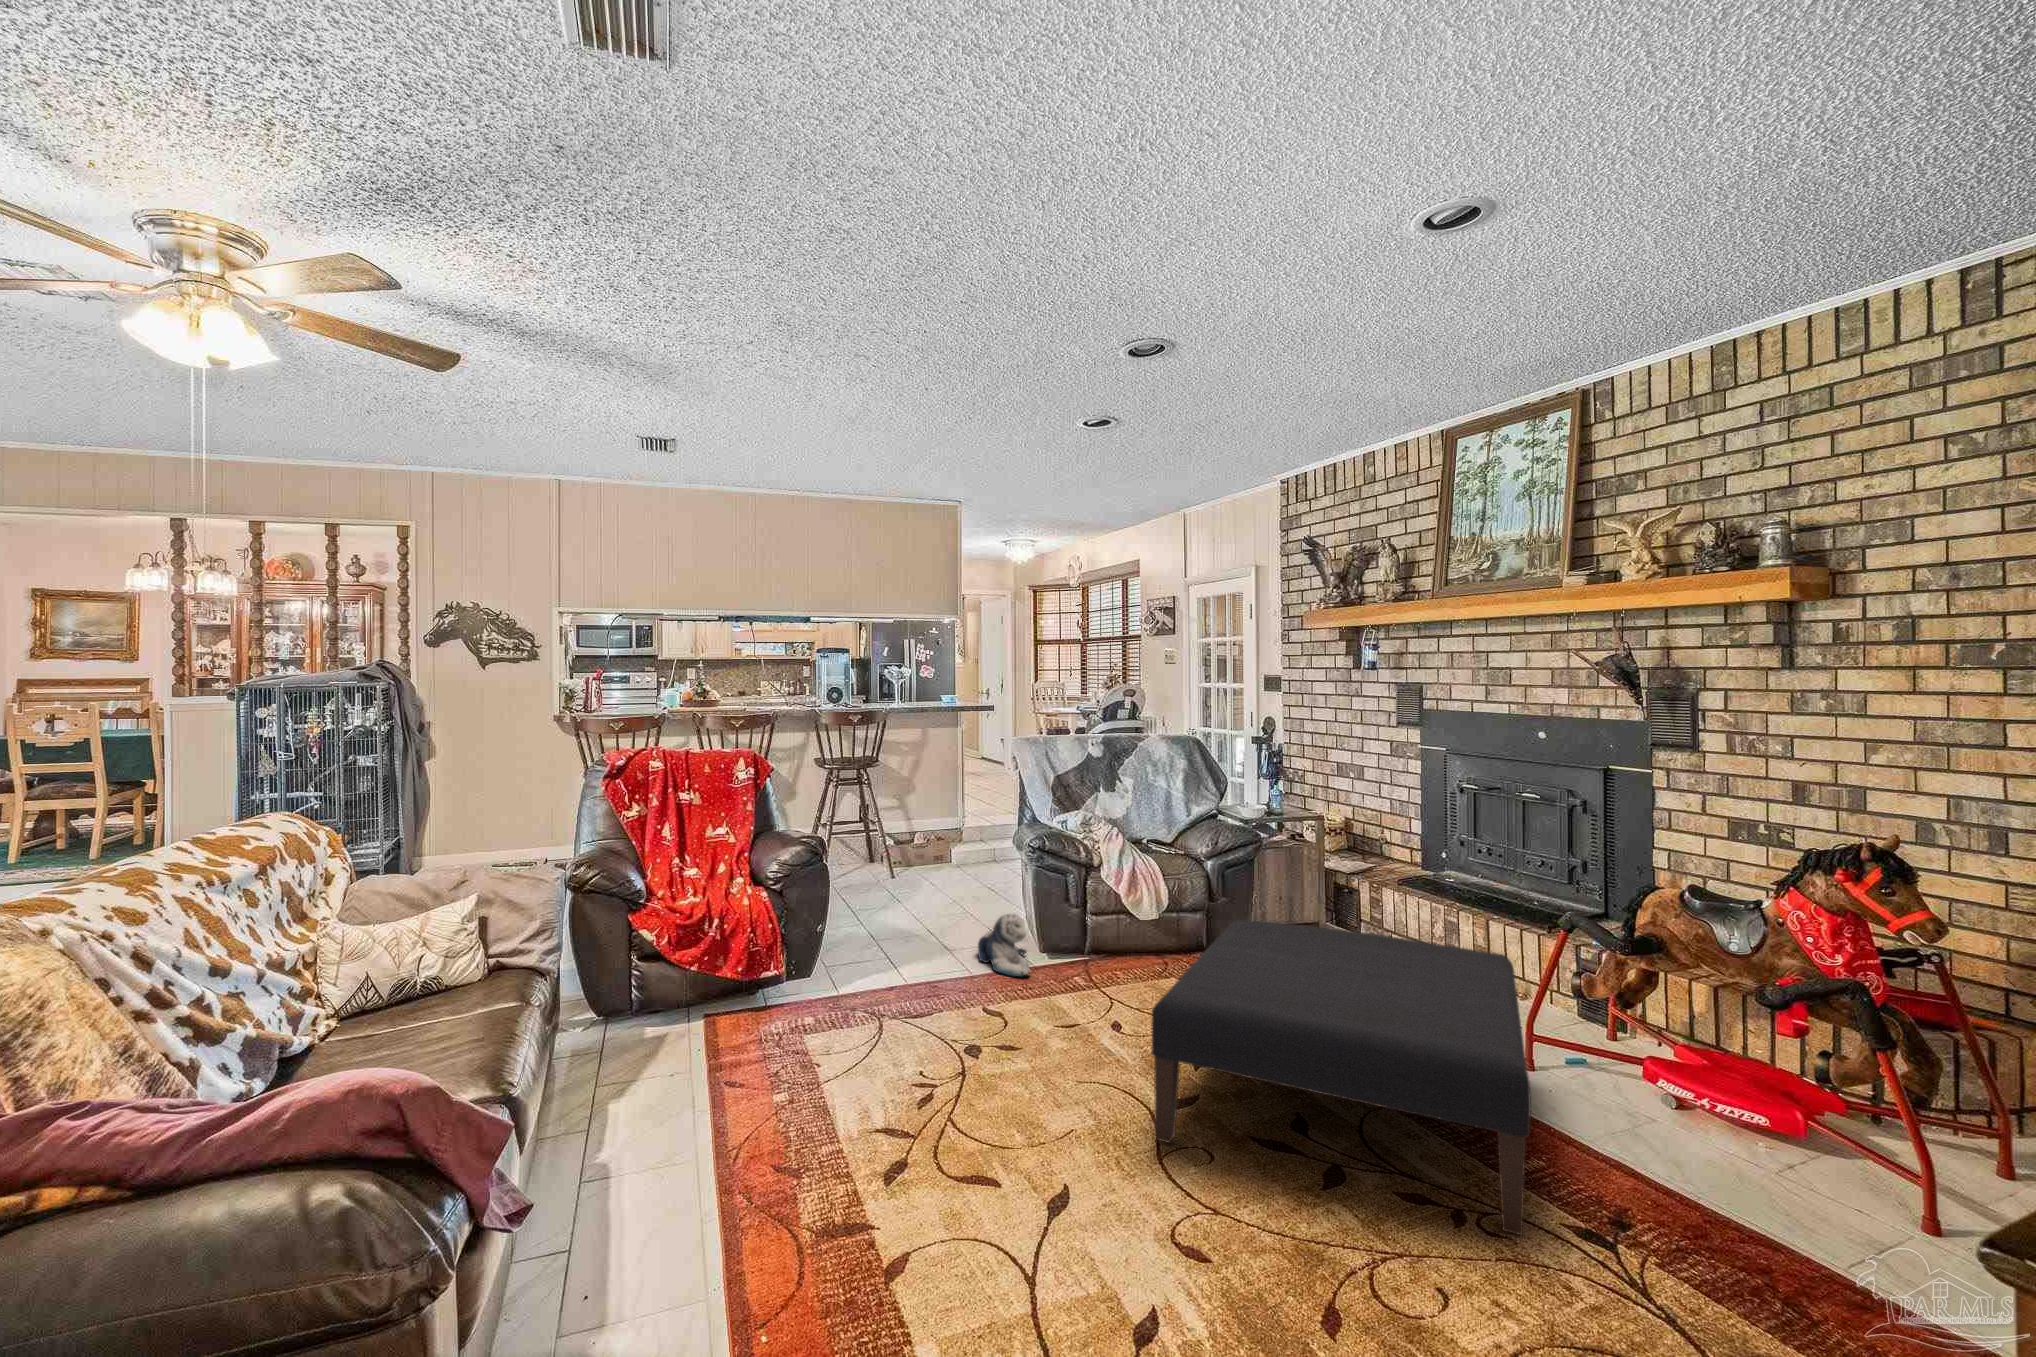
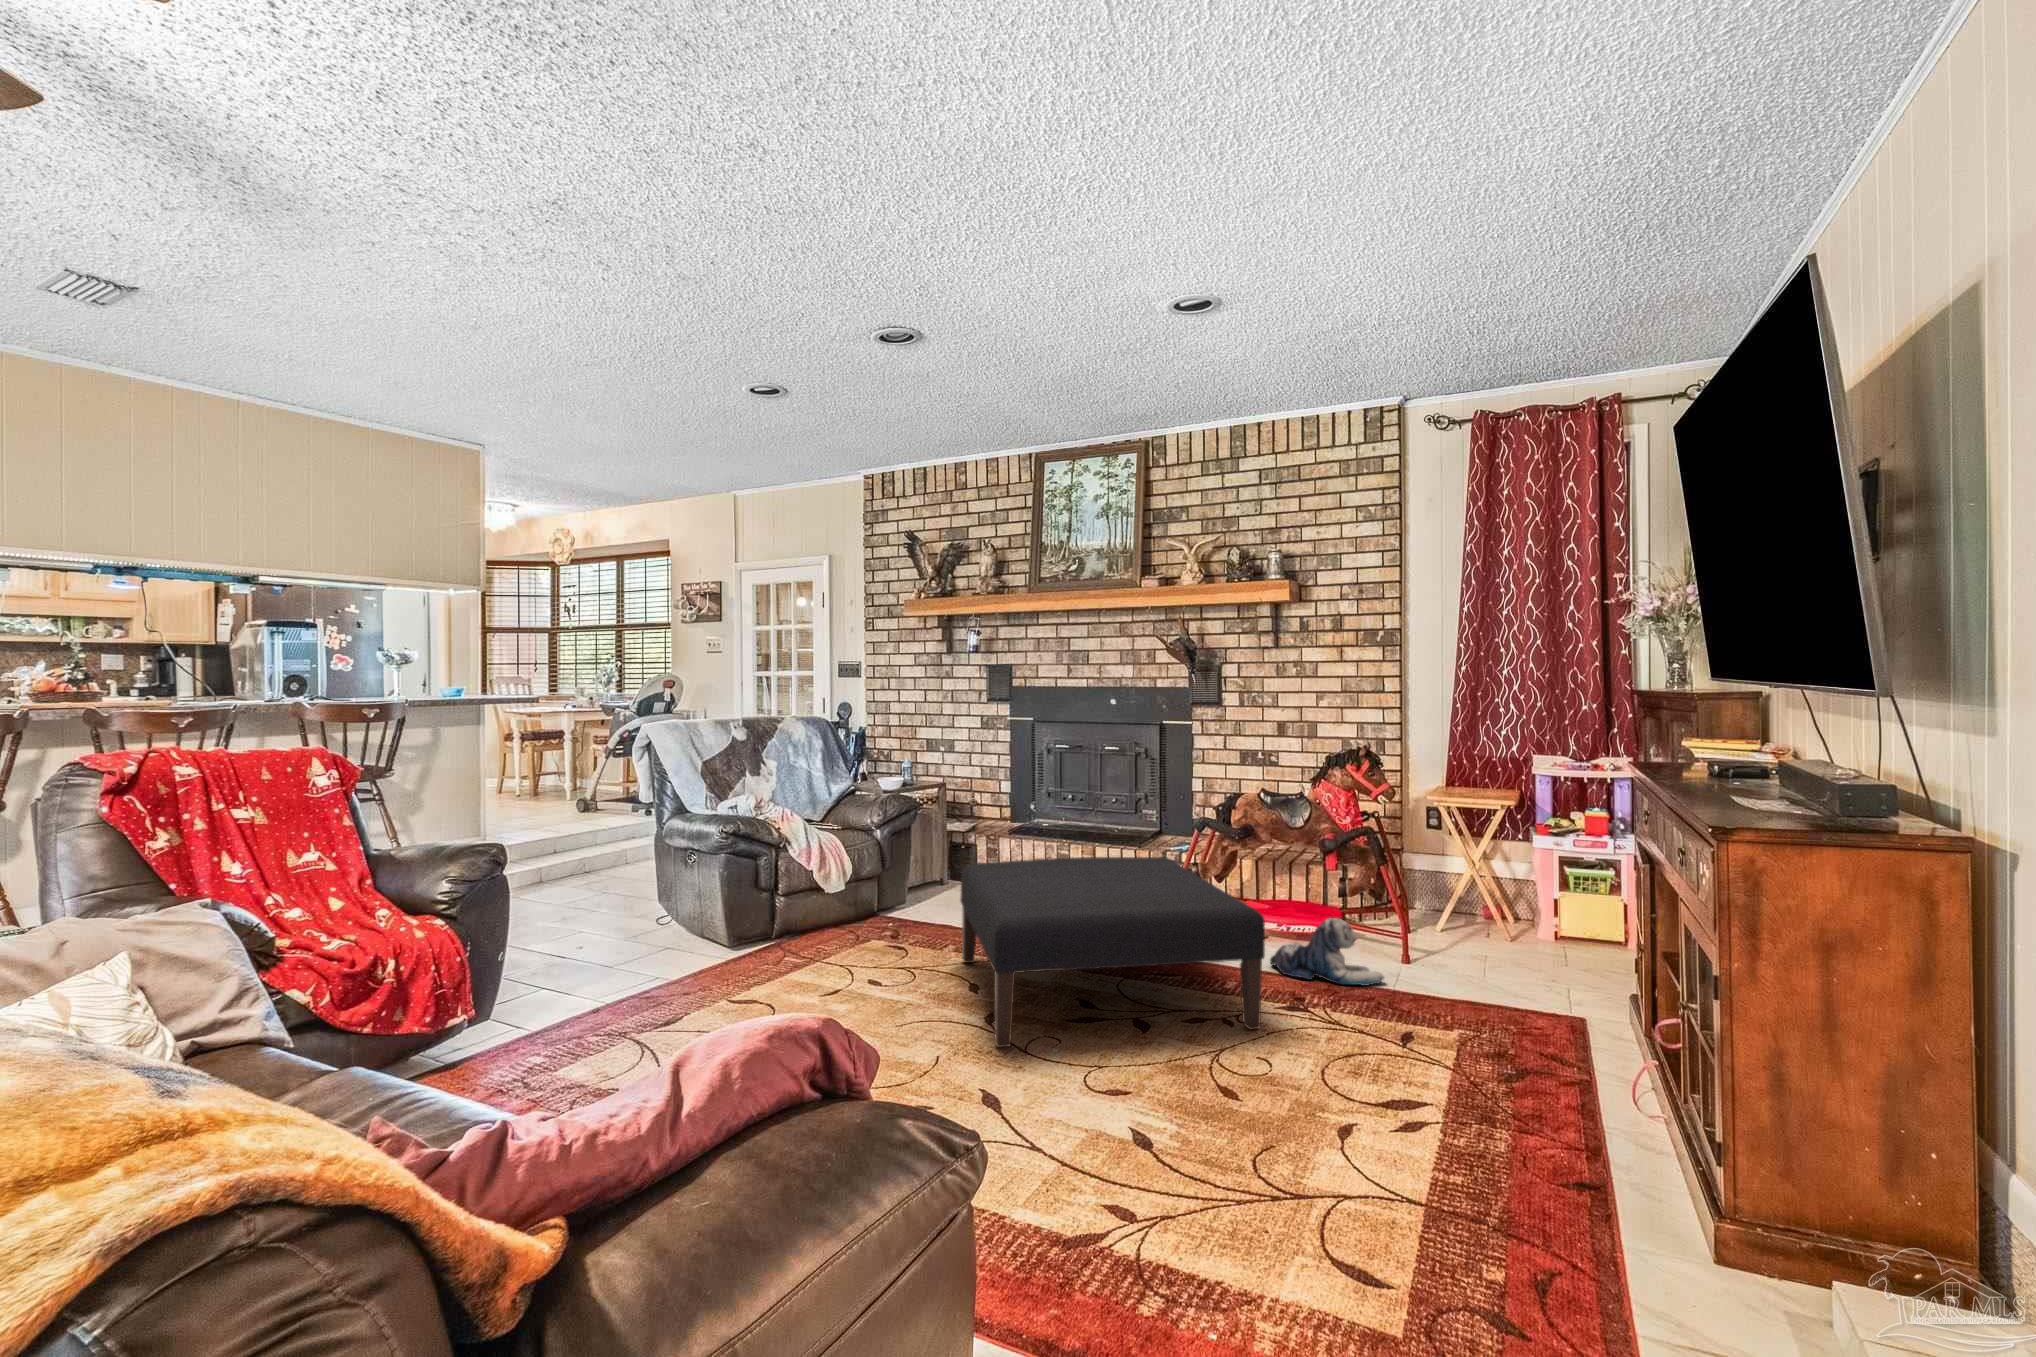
plush toy: present [978,914,1031,977] -> present [1270,918,1384,986]

